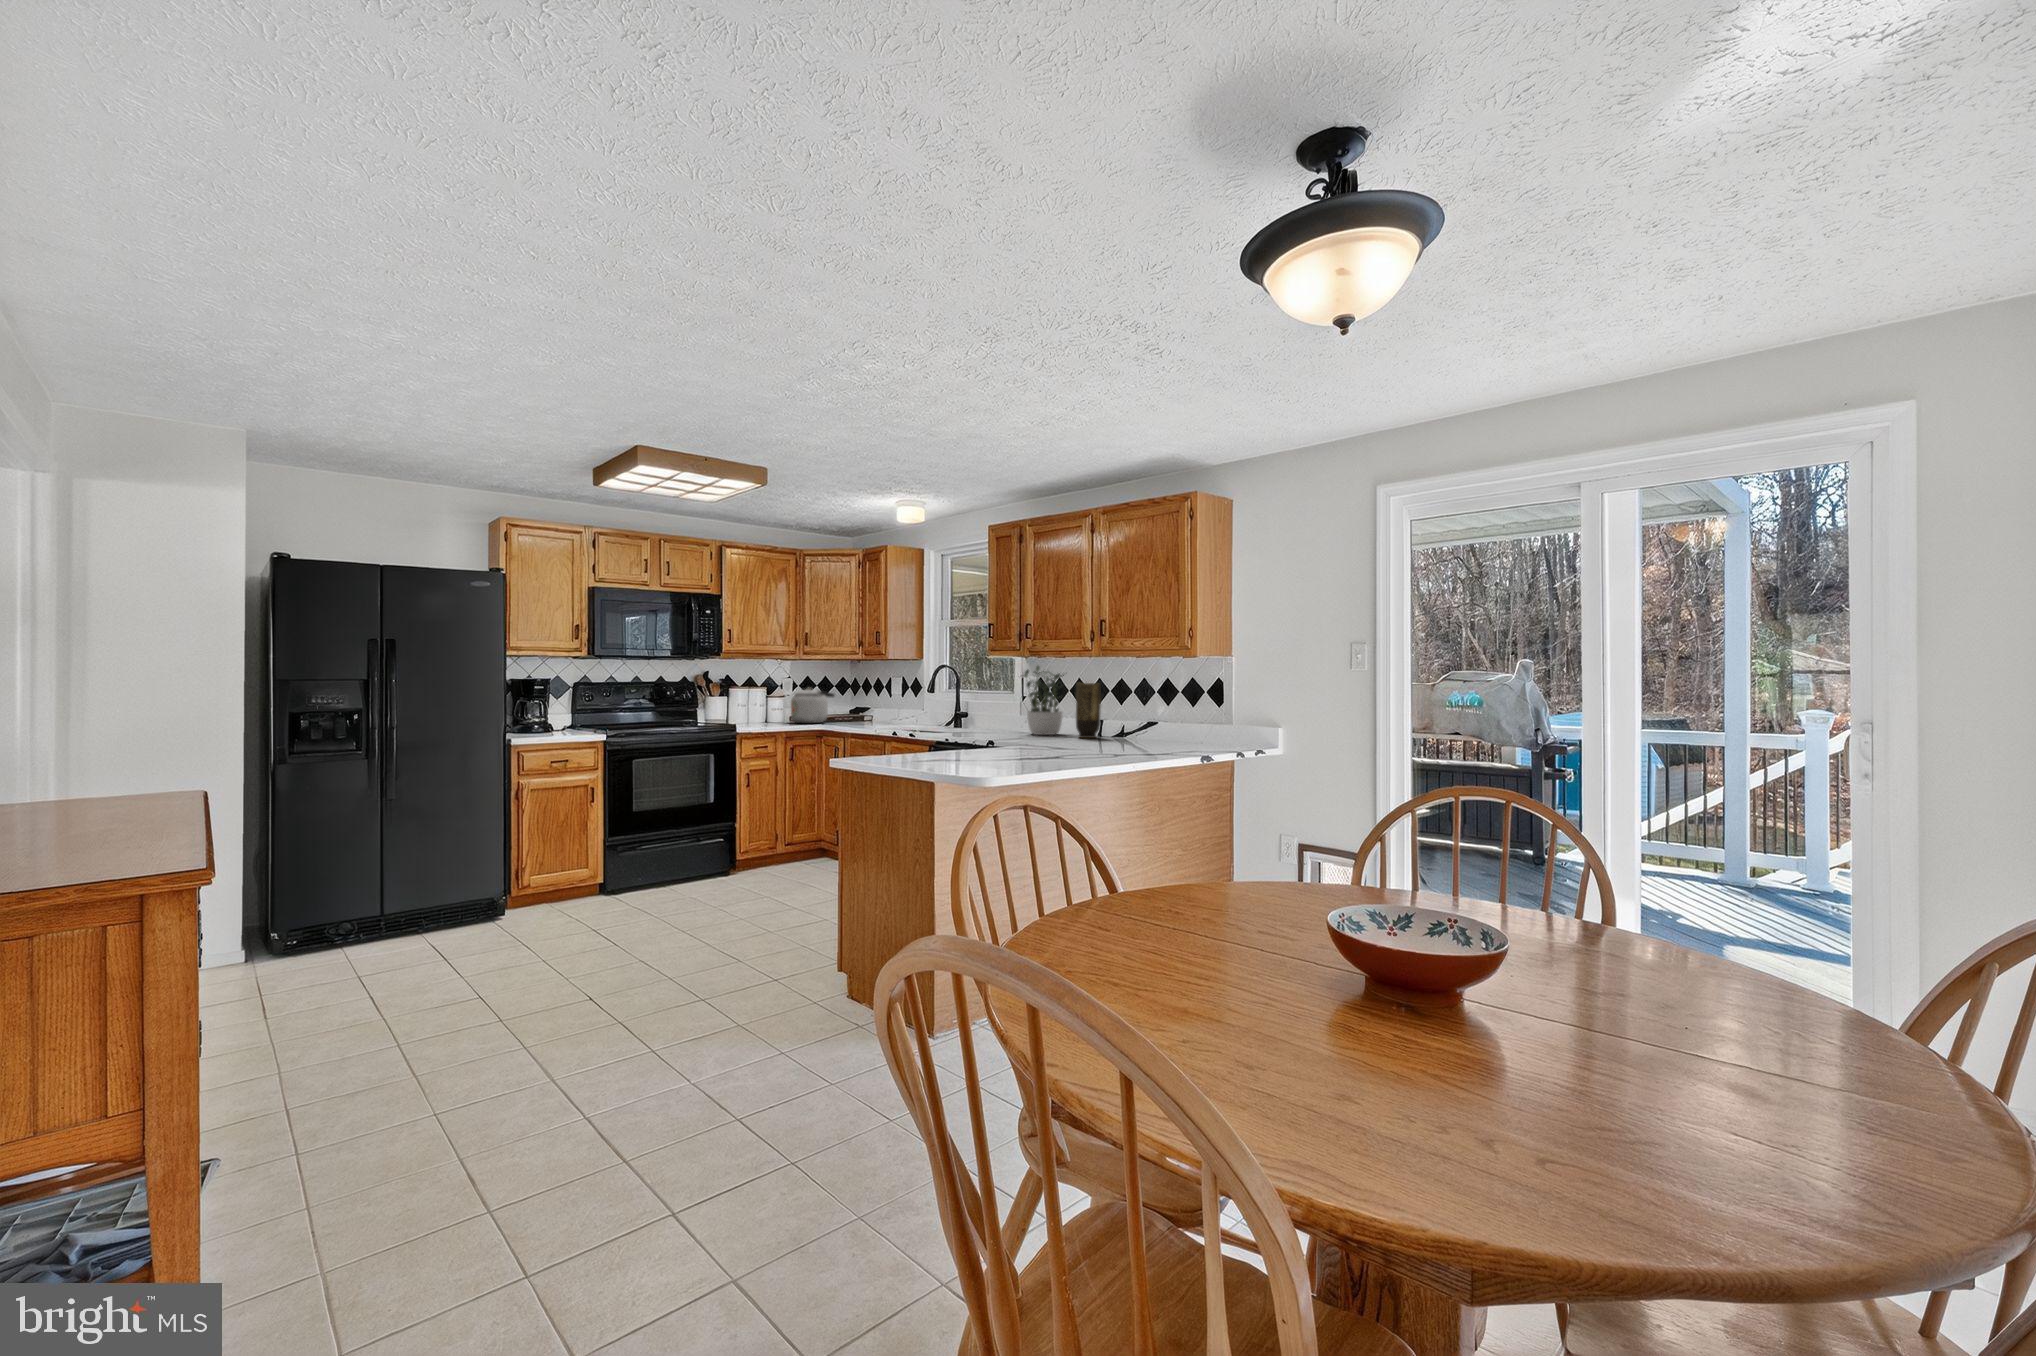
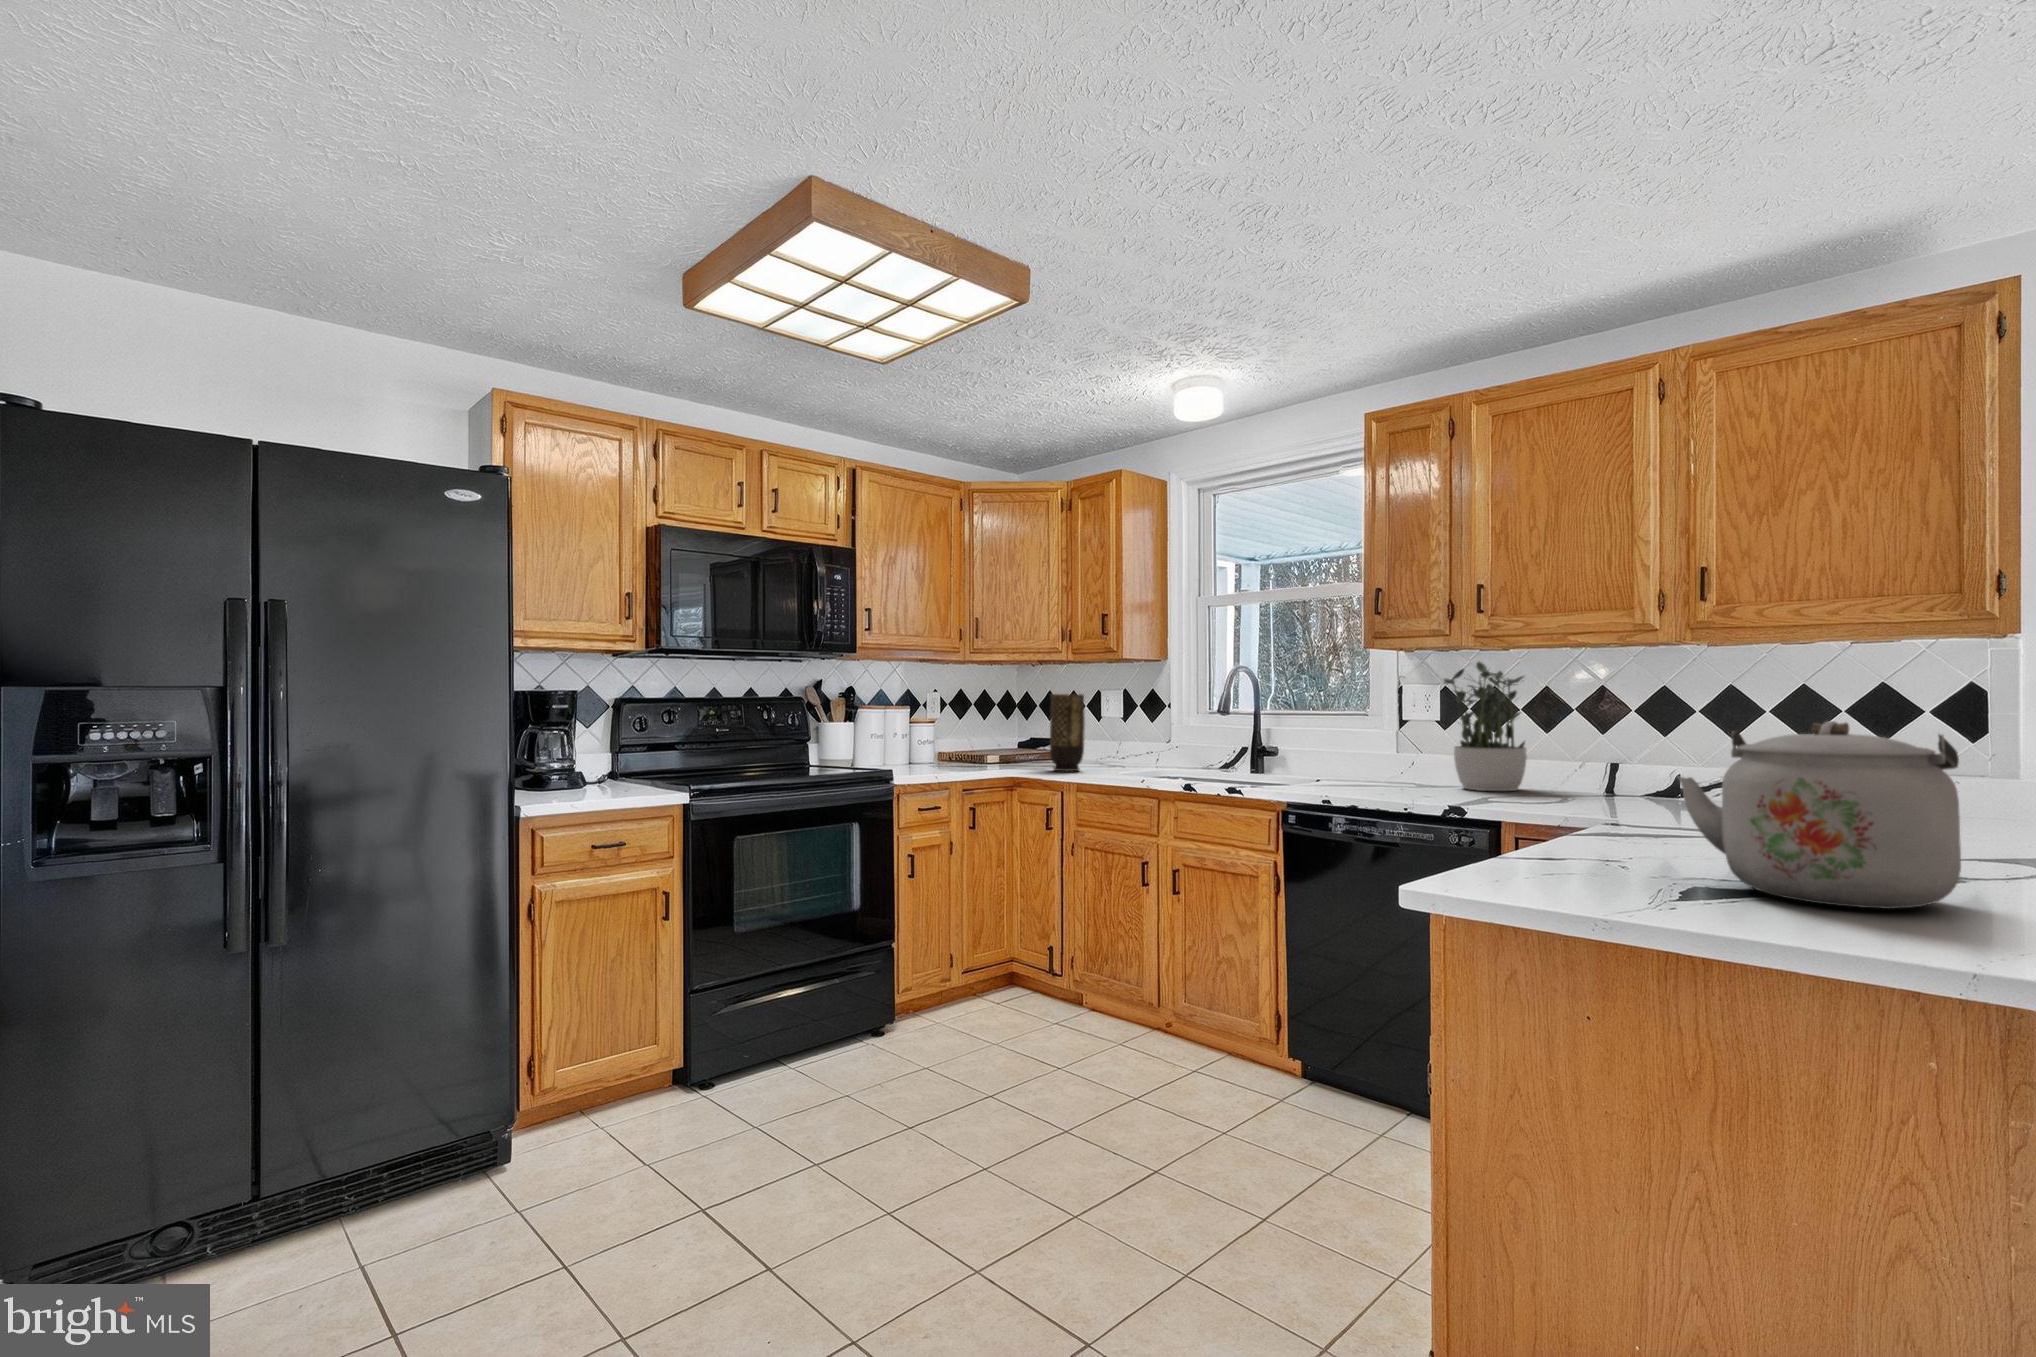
vase: present [1076,683,1101,738] -> present [1050,694,1085,771]
kettle: present [791,687,834,723] -> present [1678,721,1961,909]

